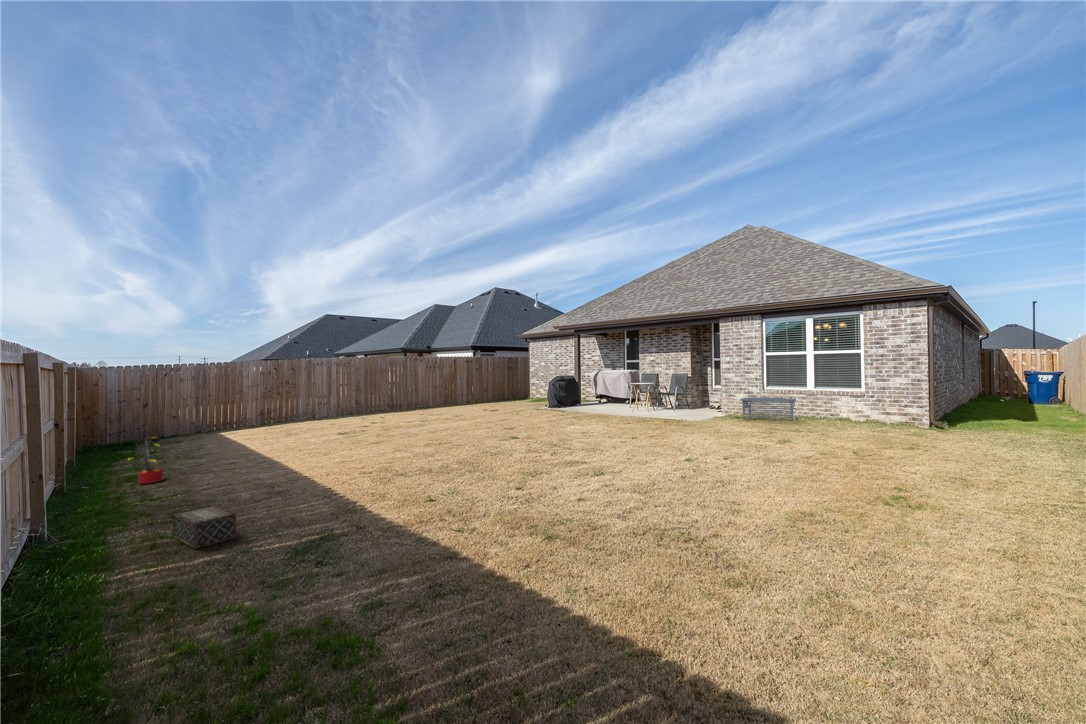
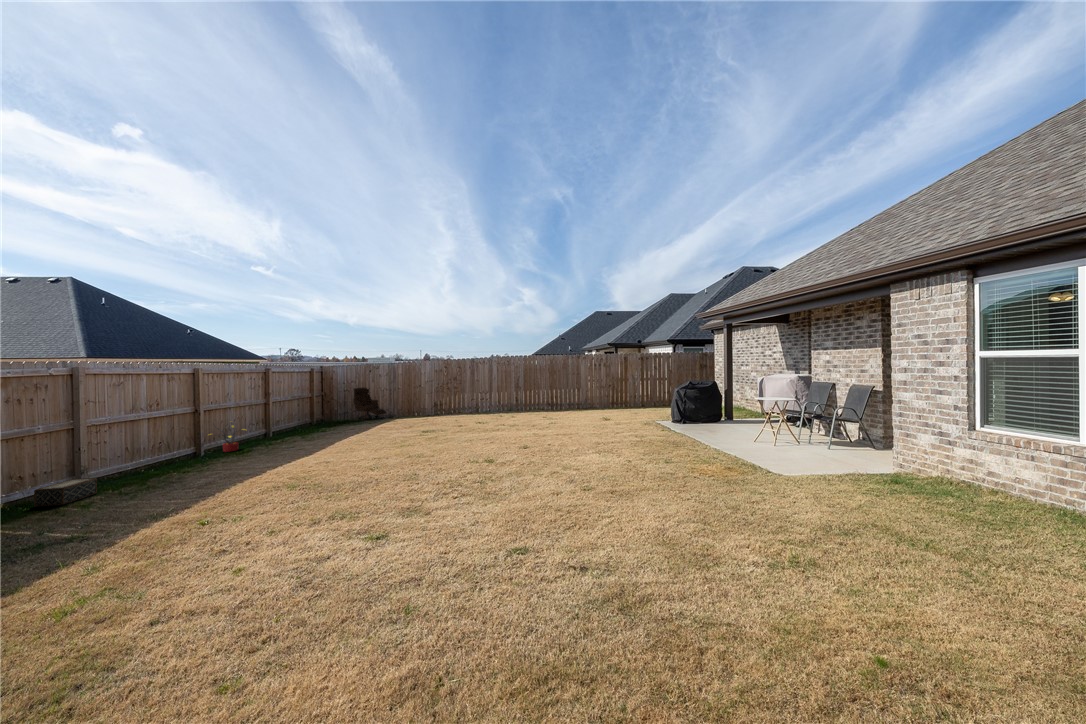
lounge chair: none [143,397,207,441] -> present [353,388,386,418]
storage bench: present [740,397,798,422] -> none [892,442,1051,514]

